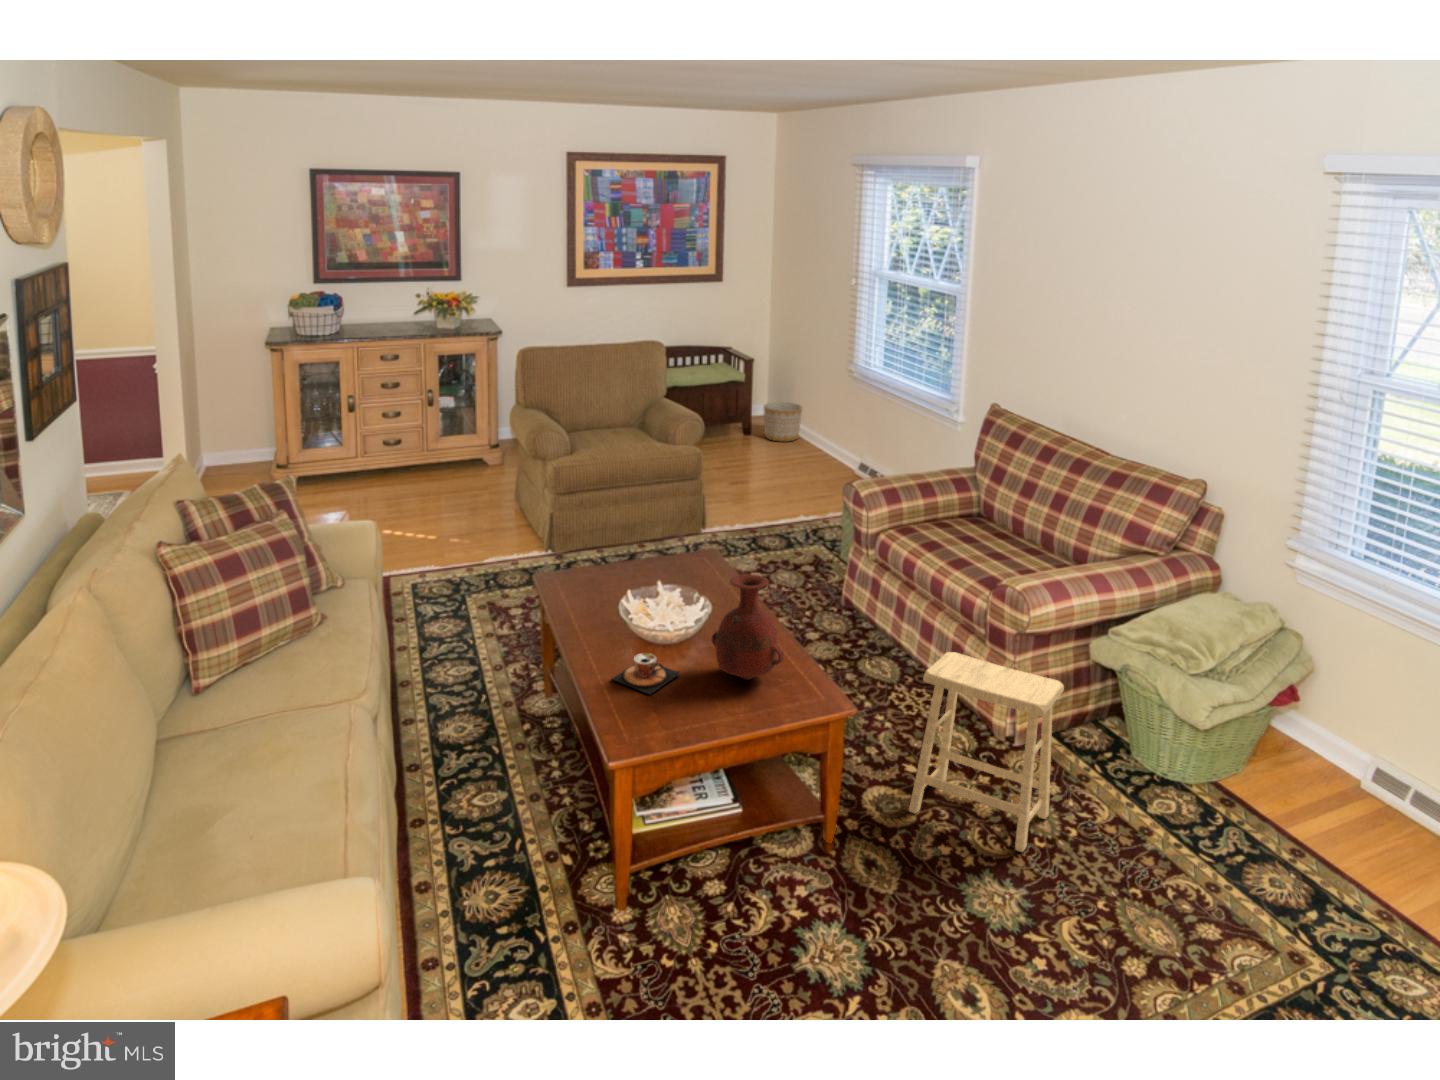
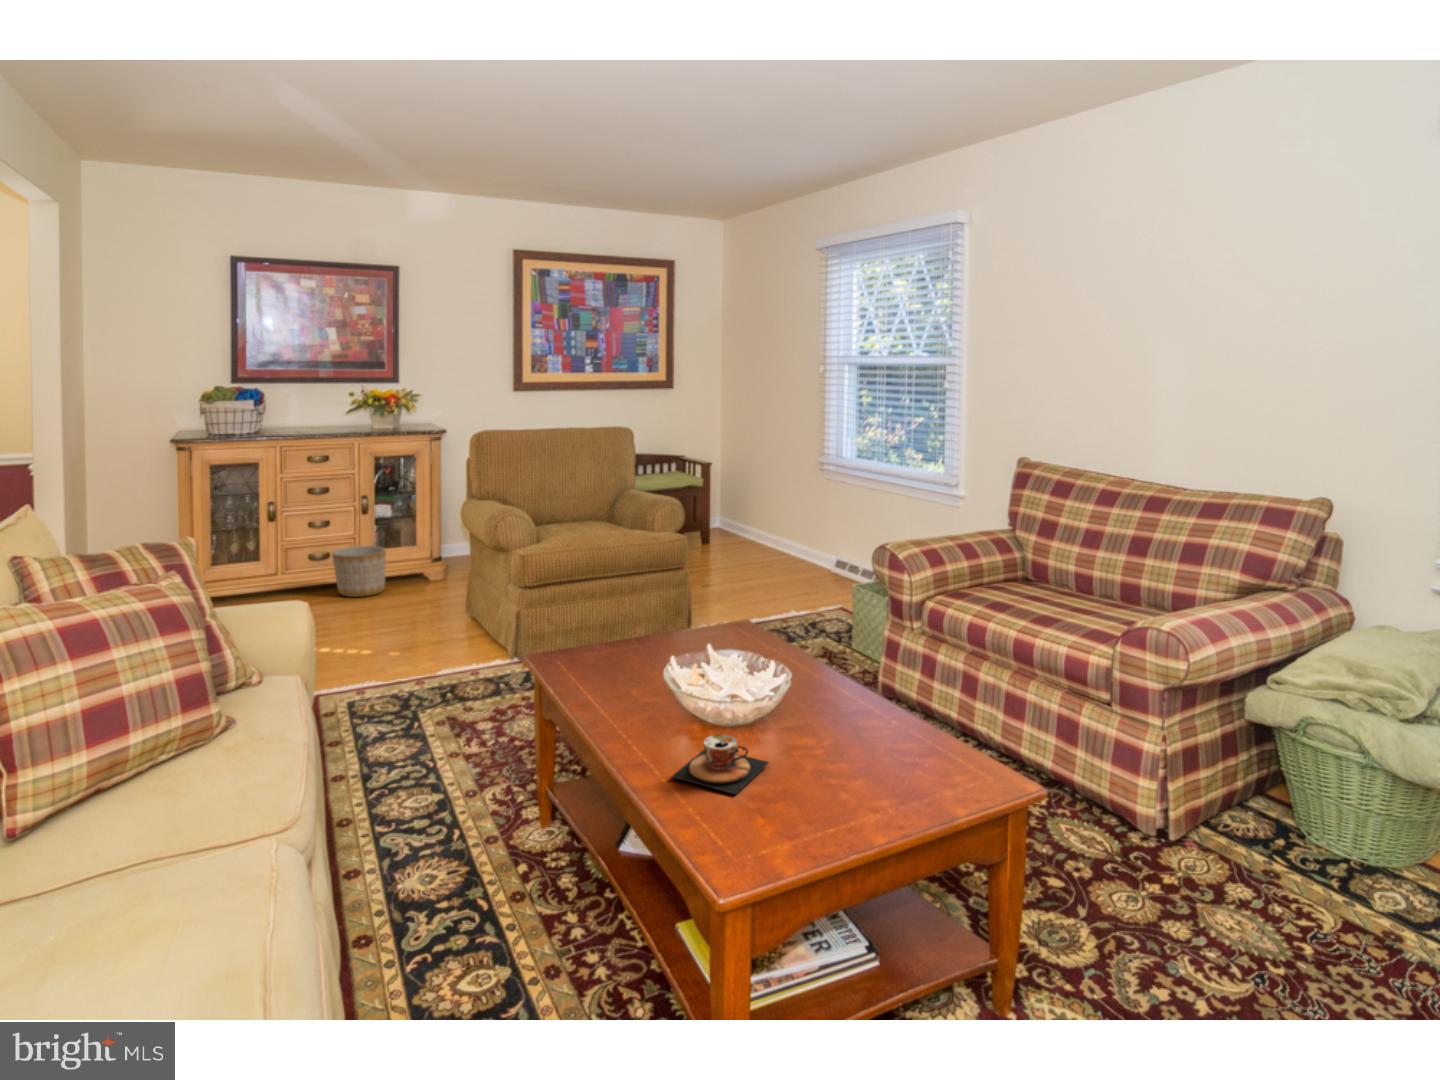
planter: present [763,402,802,442] -> present [332,546,386,597]
vase: present [712,574,784,680] -> none [808,609,924,765]
footstool: present [909,652,1064,852] -> none [1085,713,1295,992]

